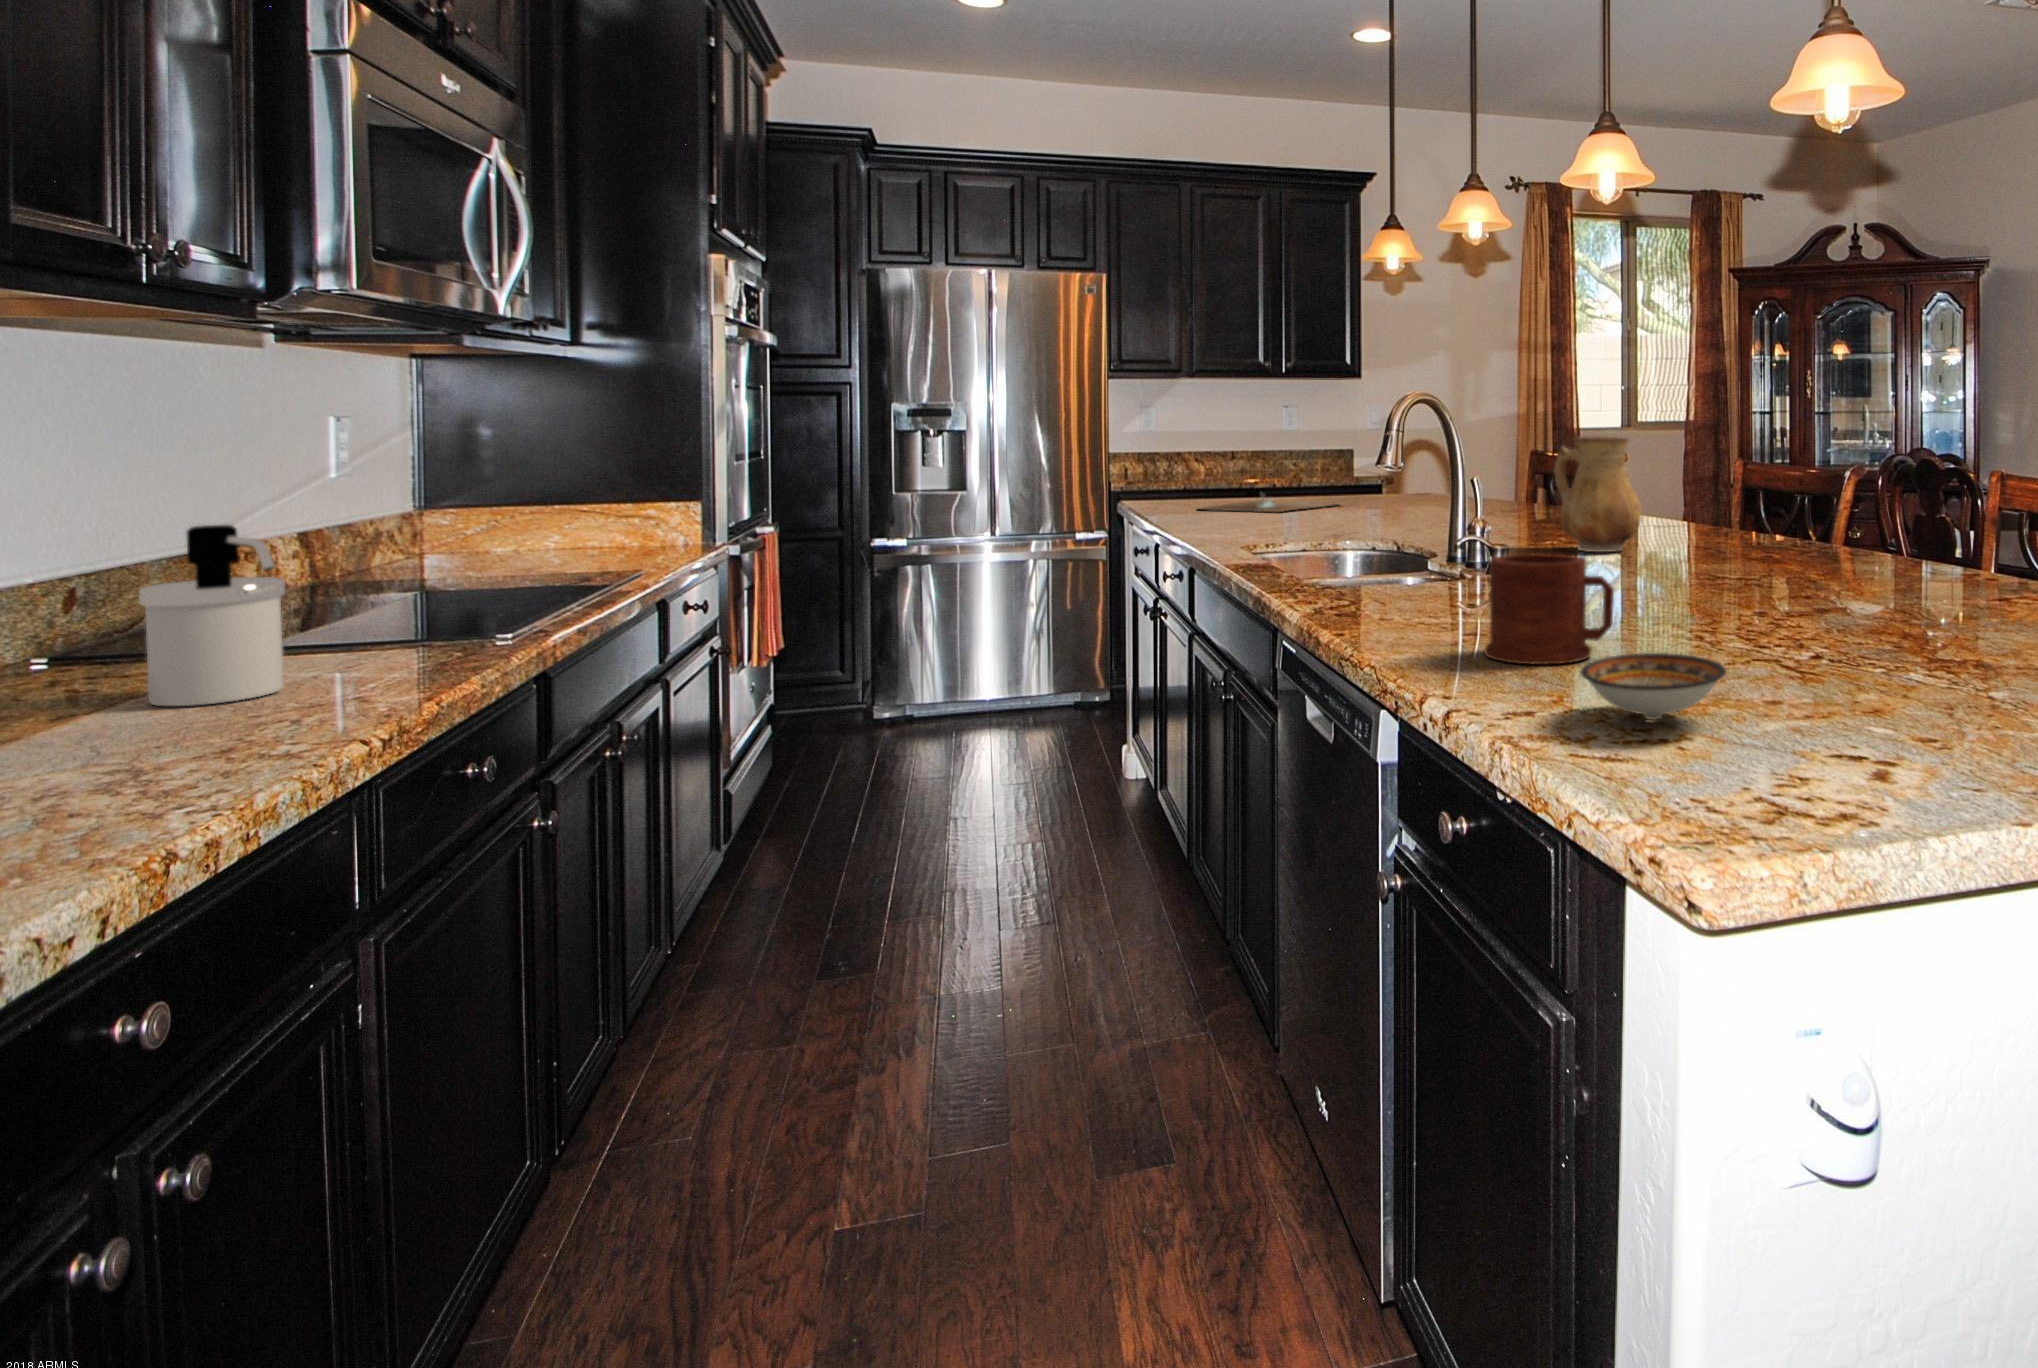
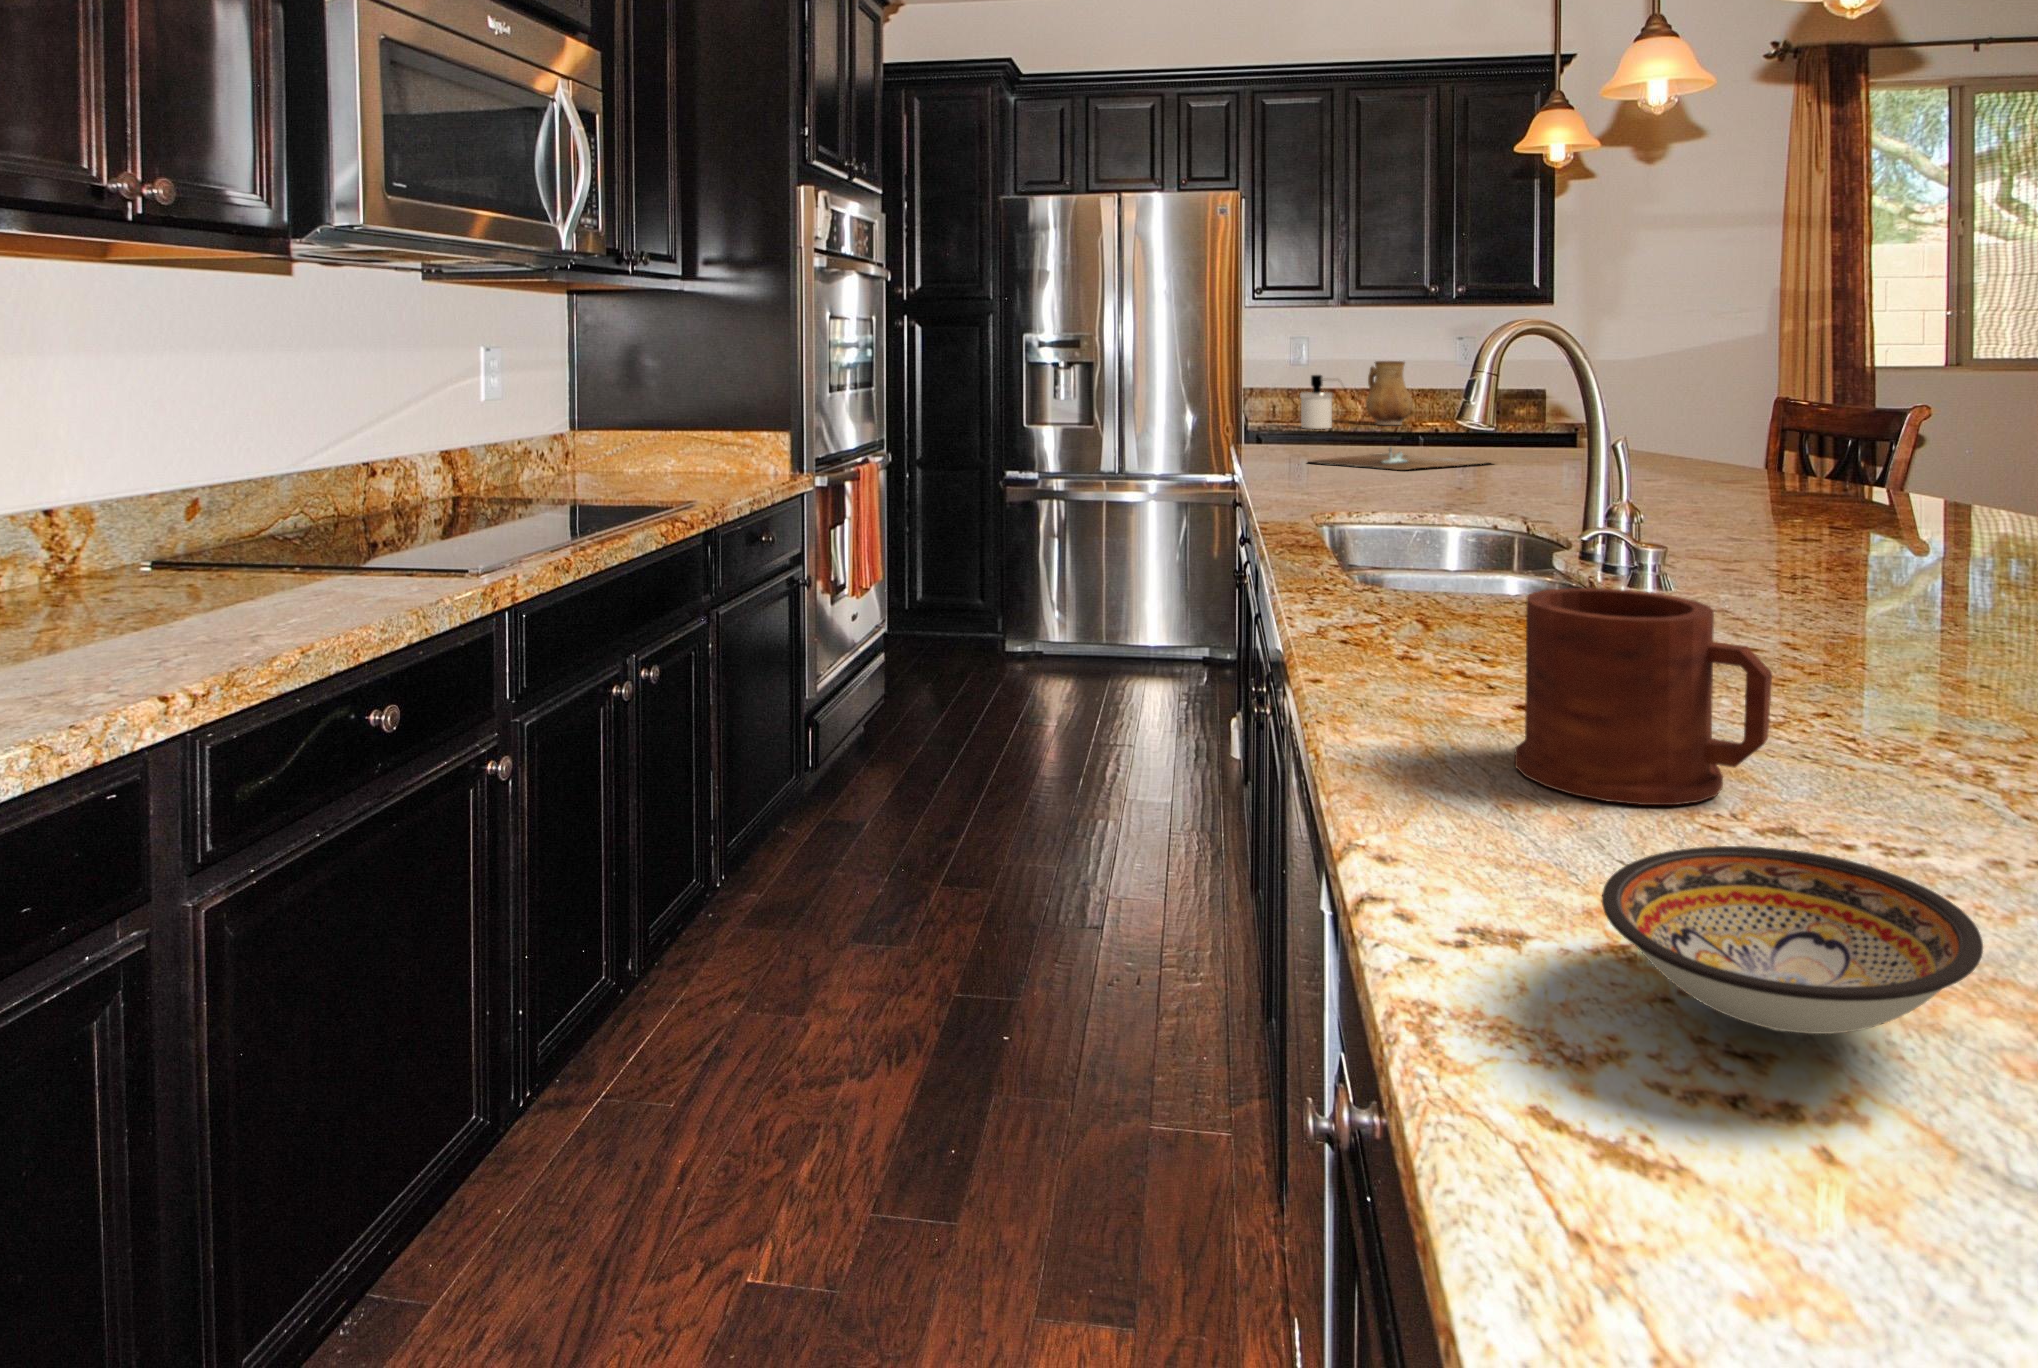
ceramic pitcher: present [1554,436,1641,552] -> present [1366,361,1413,425]
soap dispenser: present [139,525,285,706] -> present [1300,375,1344,429]

